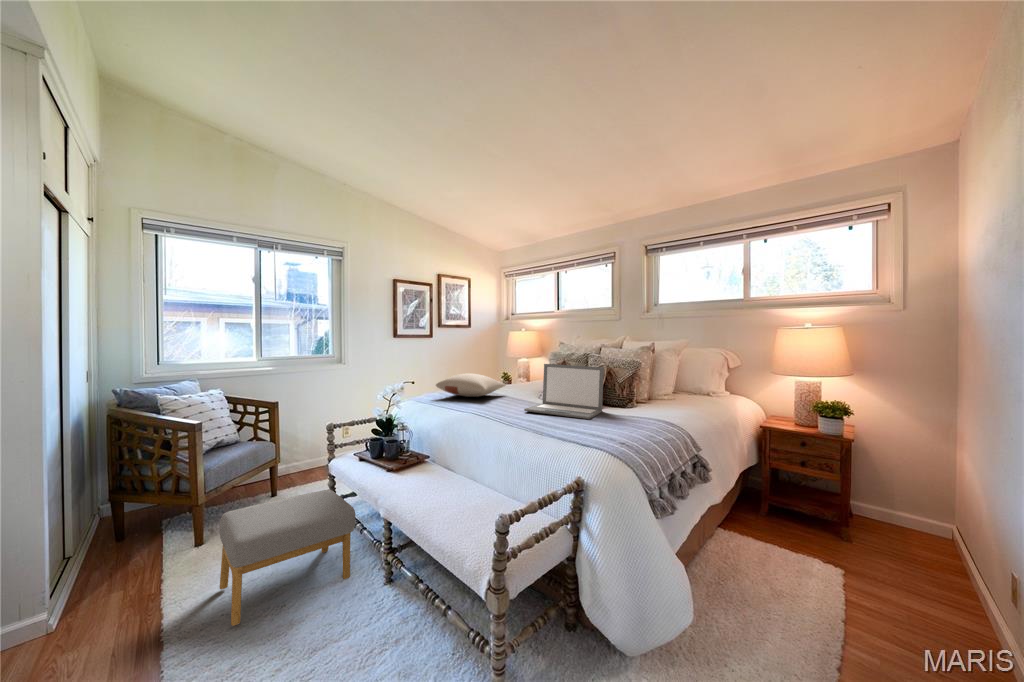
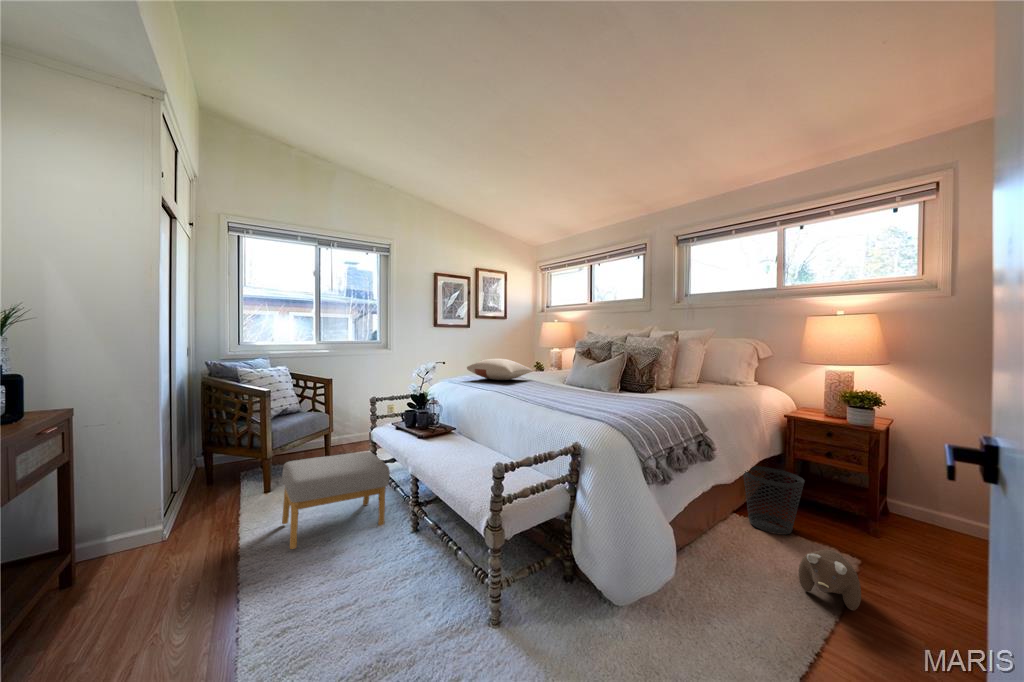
laptop: present [524,364,604,419] -> none [543,349,621,399]
wastebasket: none [726,478,787,549] -> present [744,466,804,535]
plush toy: none [801,569,867,633] -> present [798,549,861,610]

